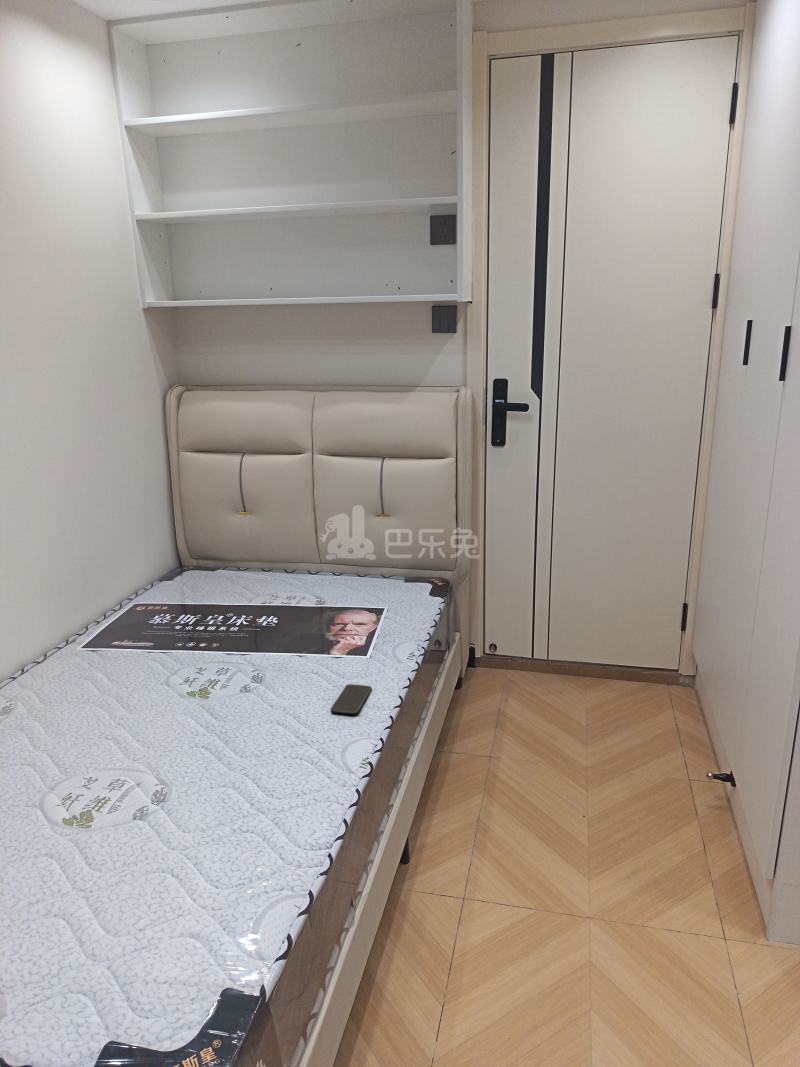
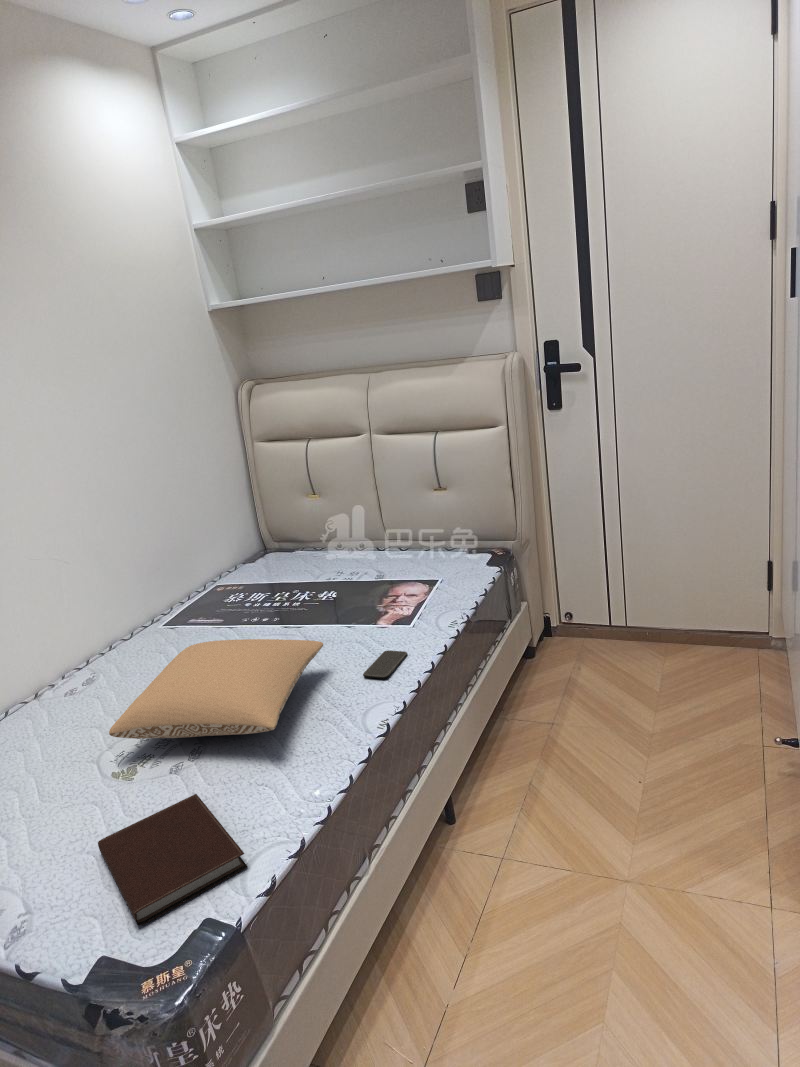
pillow: none [63,670,289,779] -> present [109,639,323,739]
notebook: none [71,843,255,1000] -> present [98,794,248,926]

